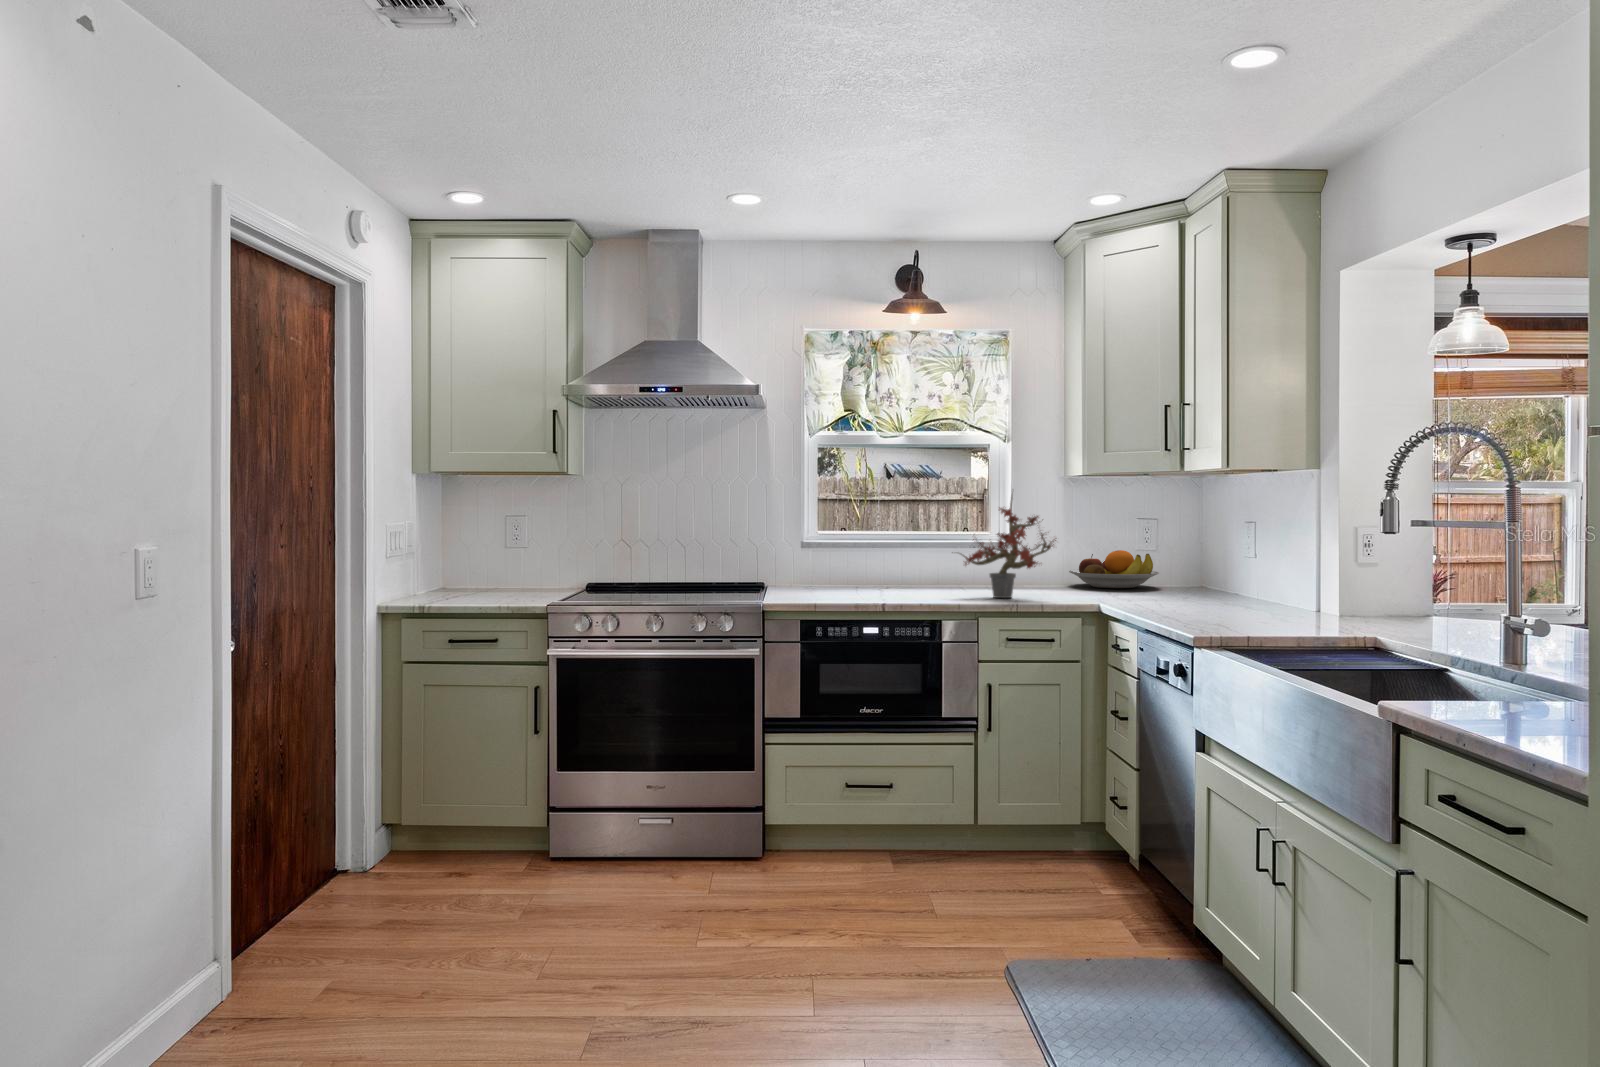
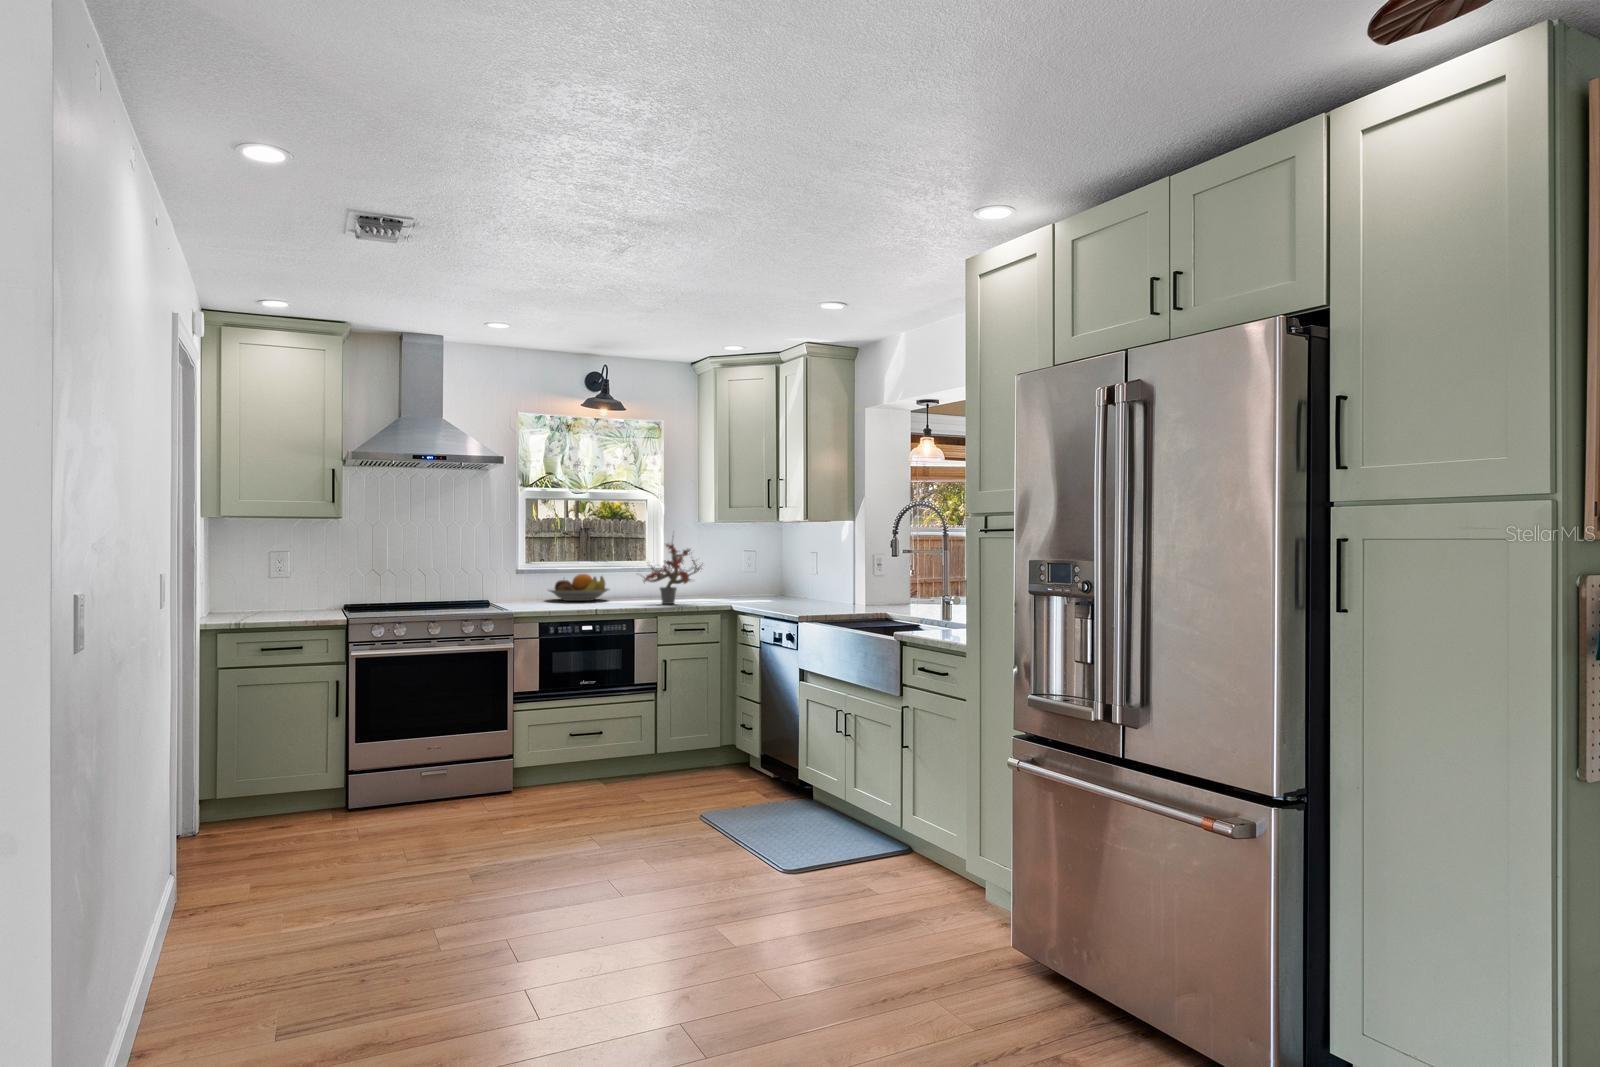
fruit bowl: present [1069,550,1159,588] -> present [548,574,609,601]

